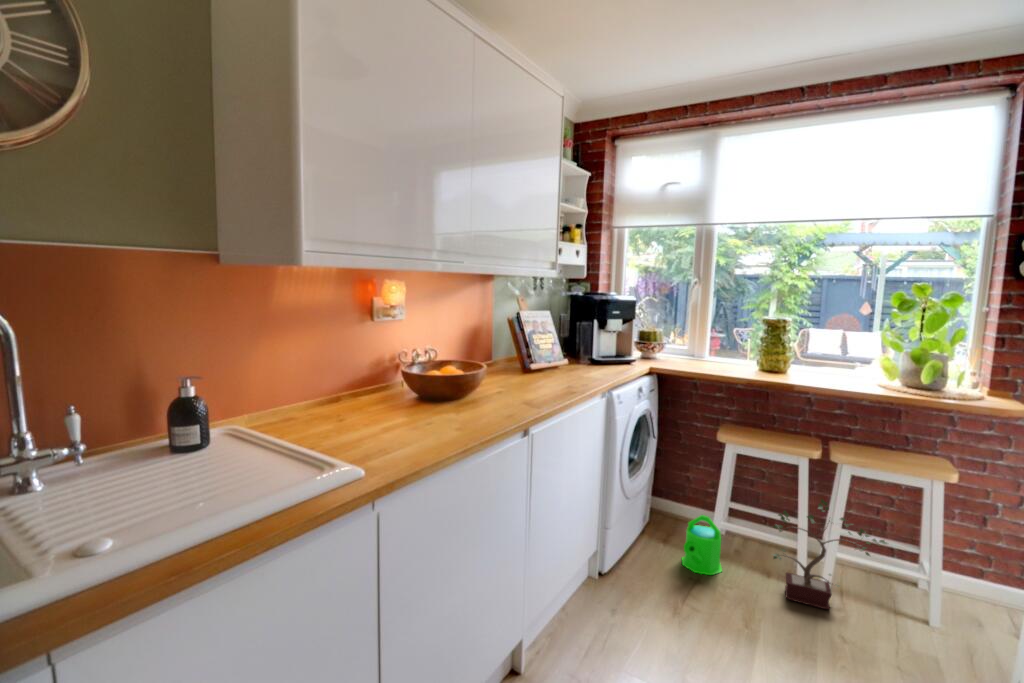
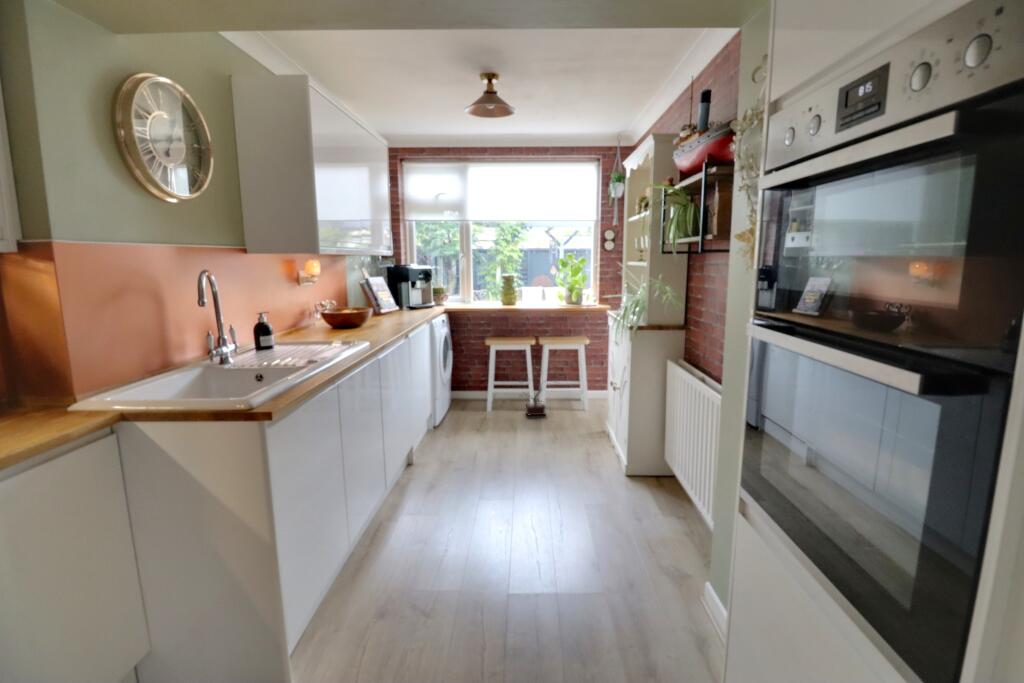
watering can: present [682,515,722,575] -> none [474,385,496,416]

